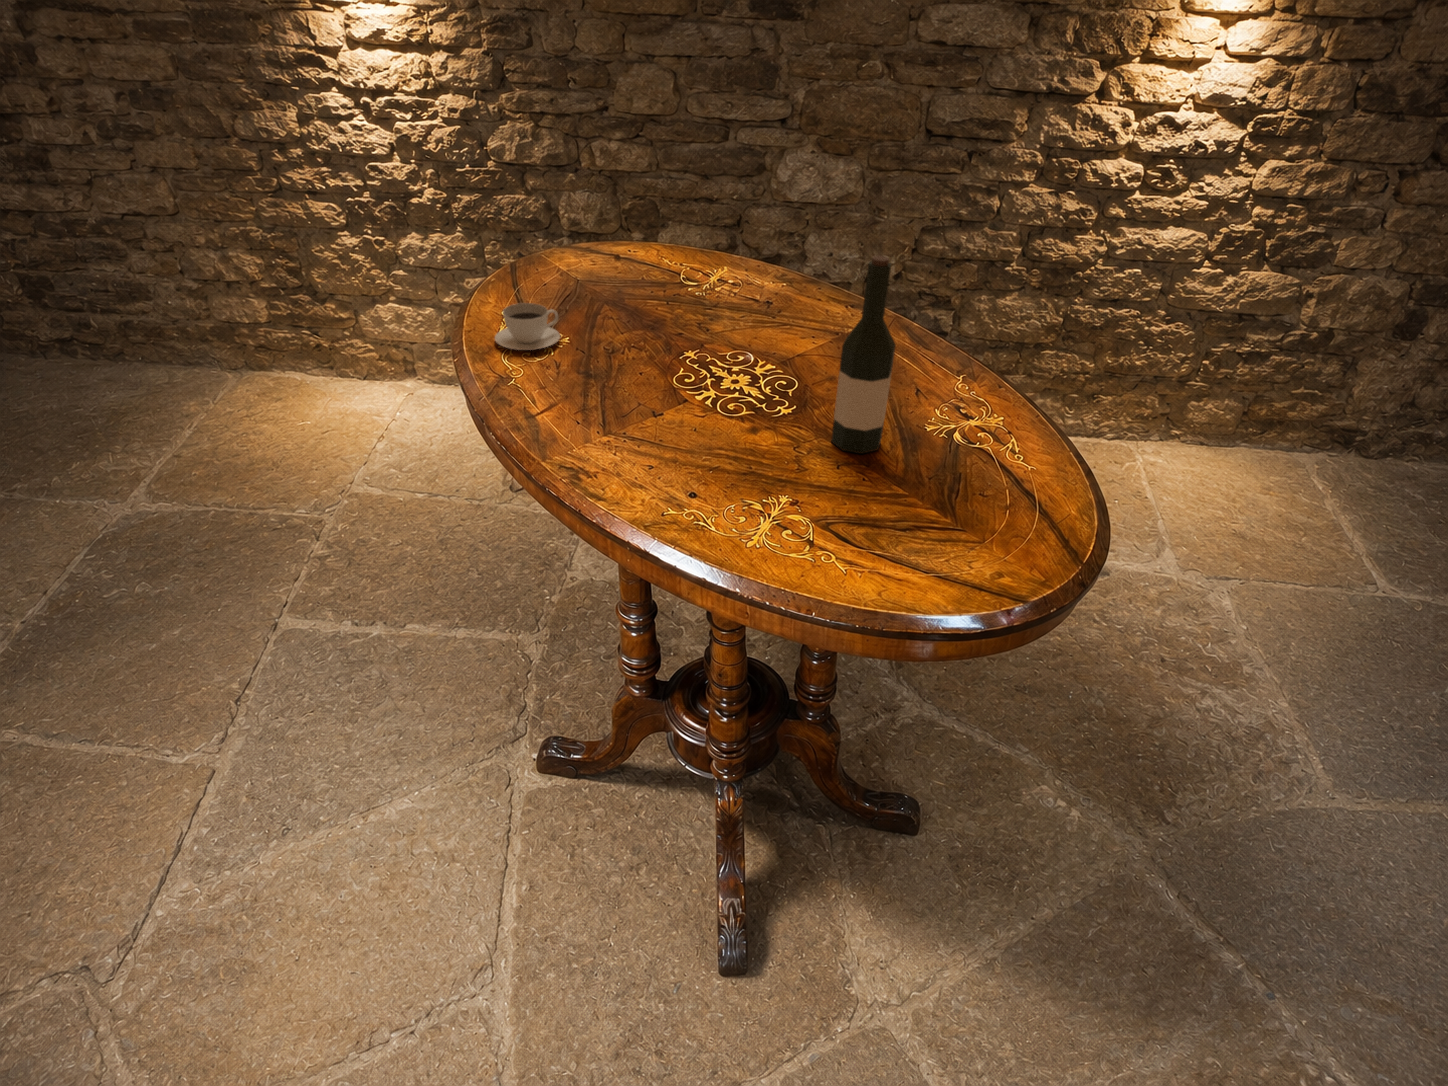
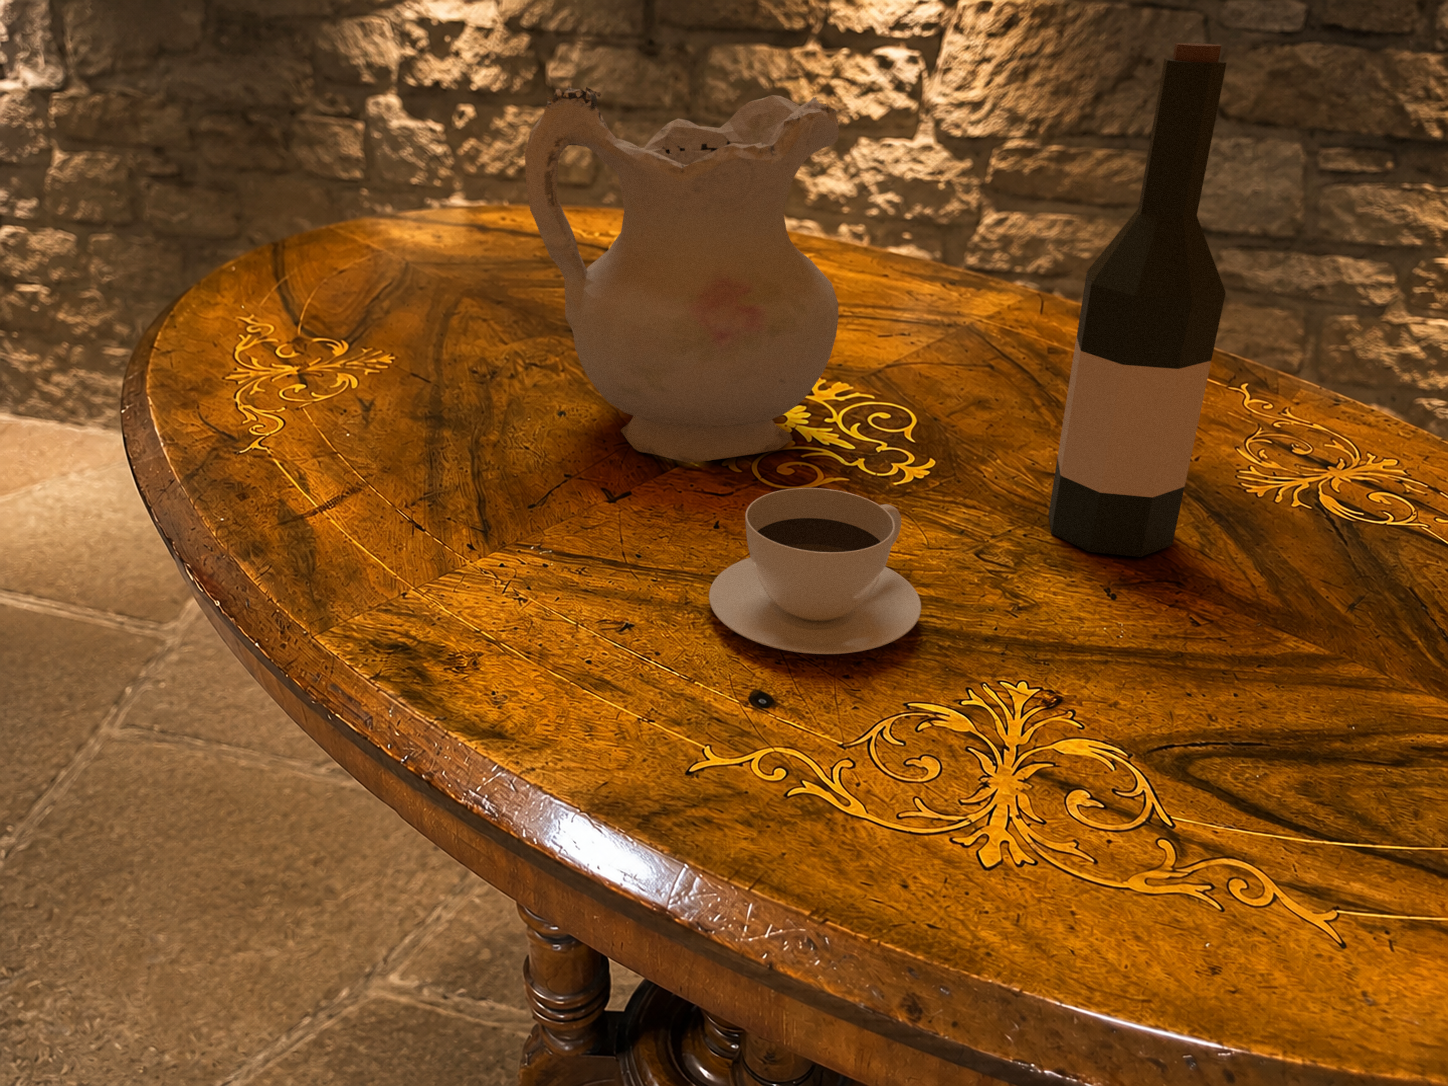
ceramic pitcher: none [628,245,759,402] -> present [525,87,839,463]
teacup: present [495,303,560,350] -> present [709,488,921,654]

